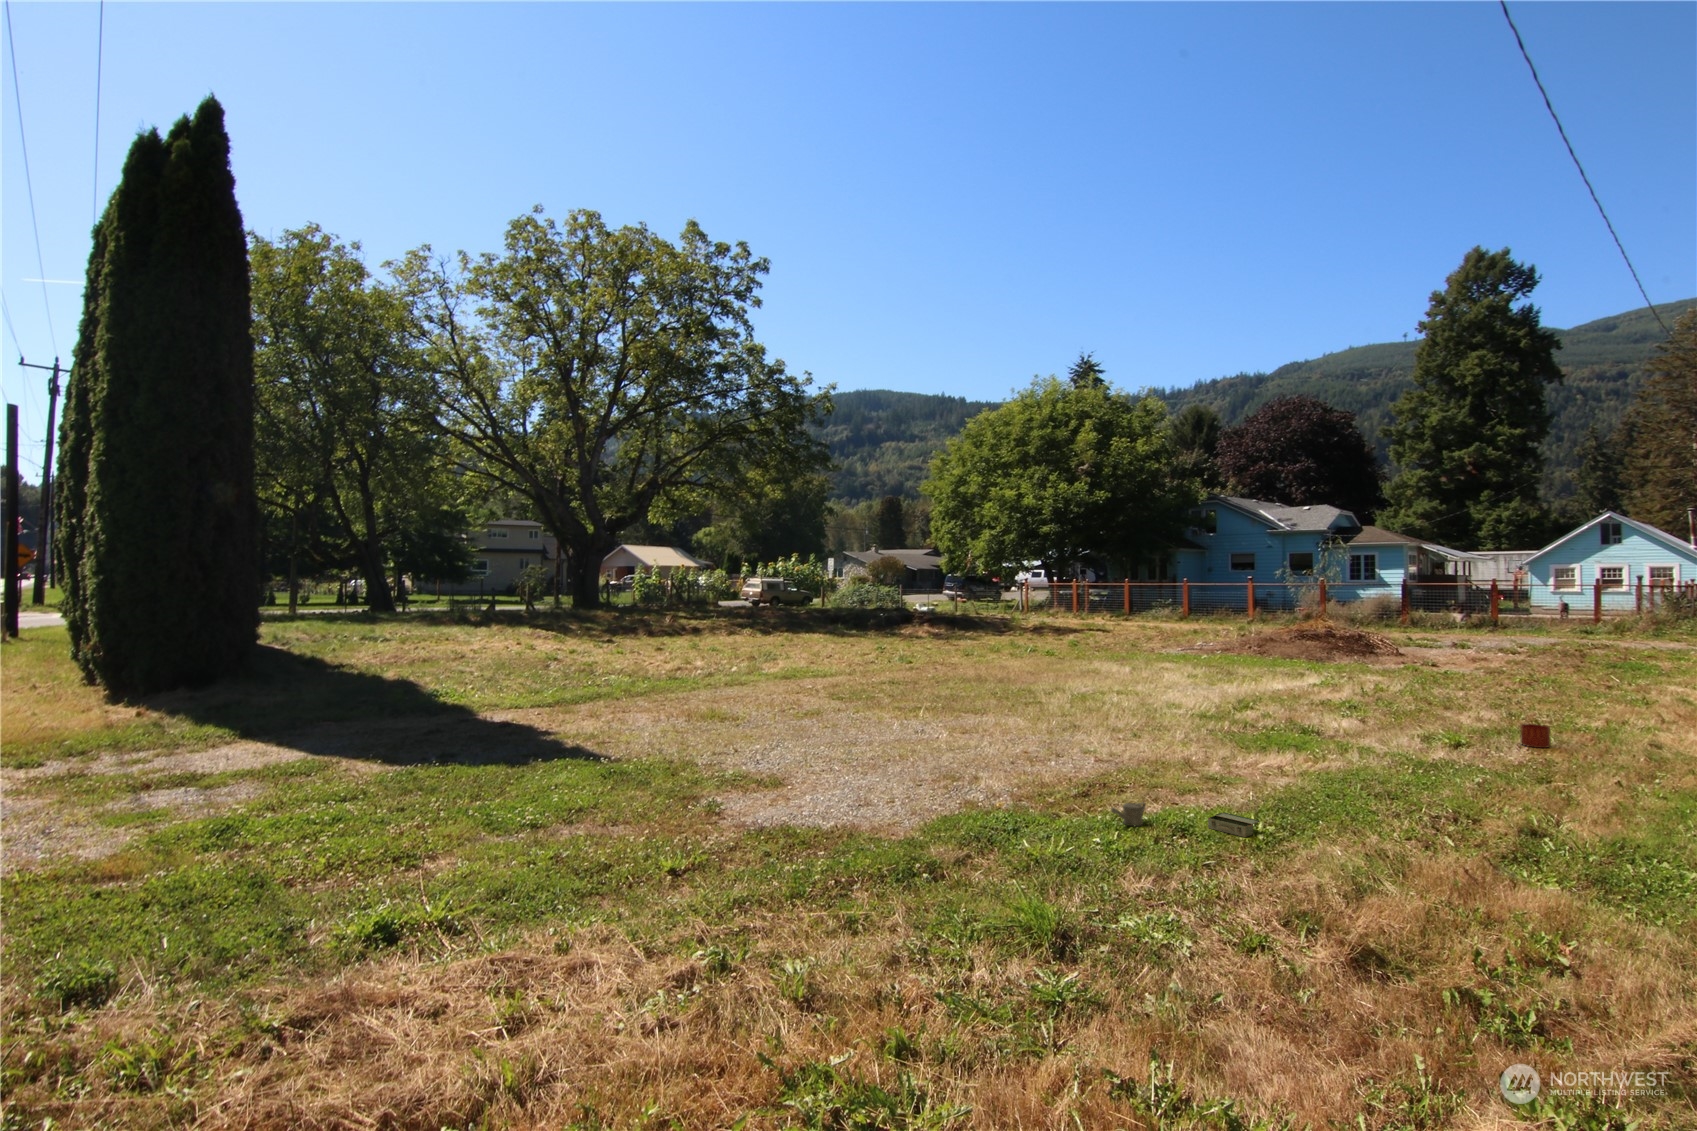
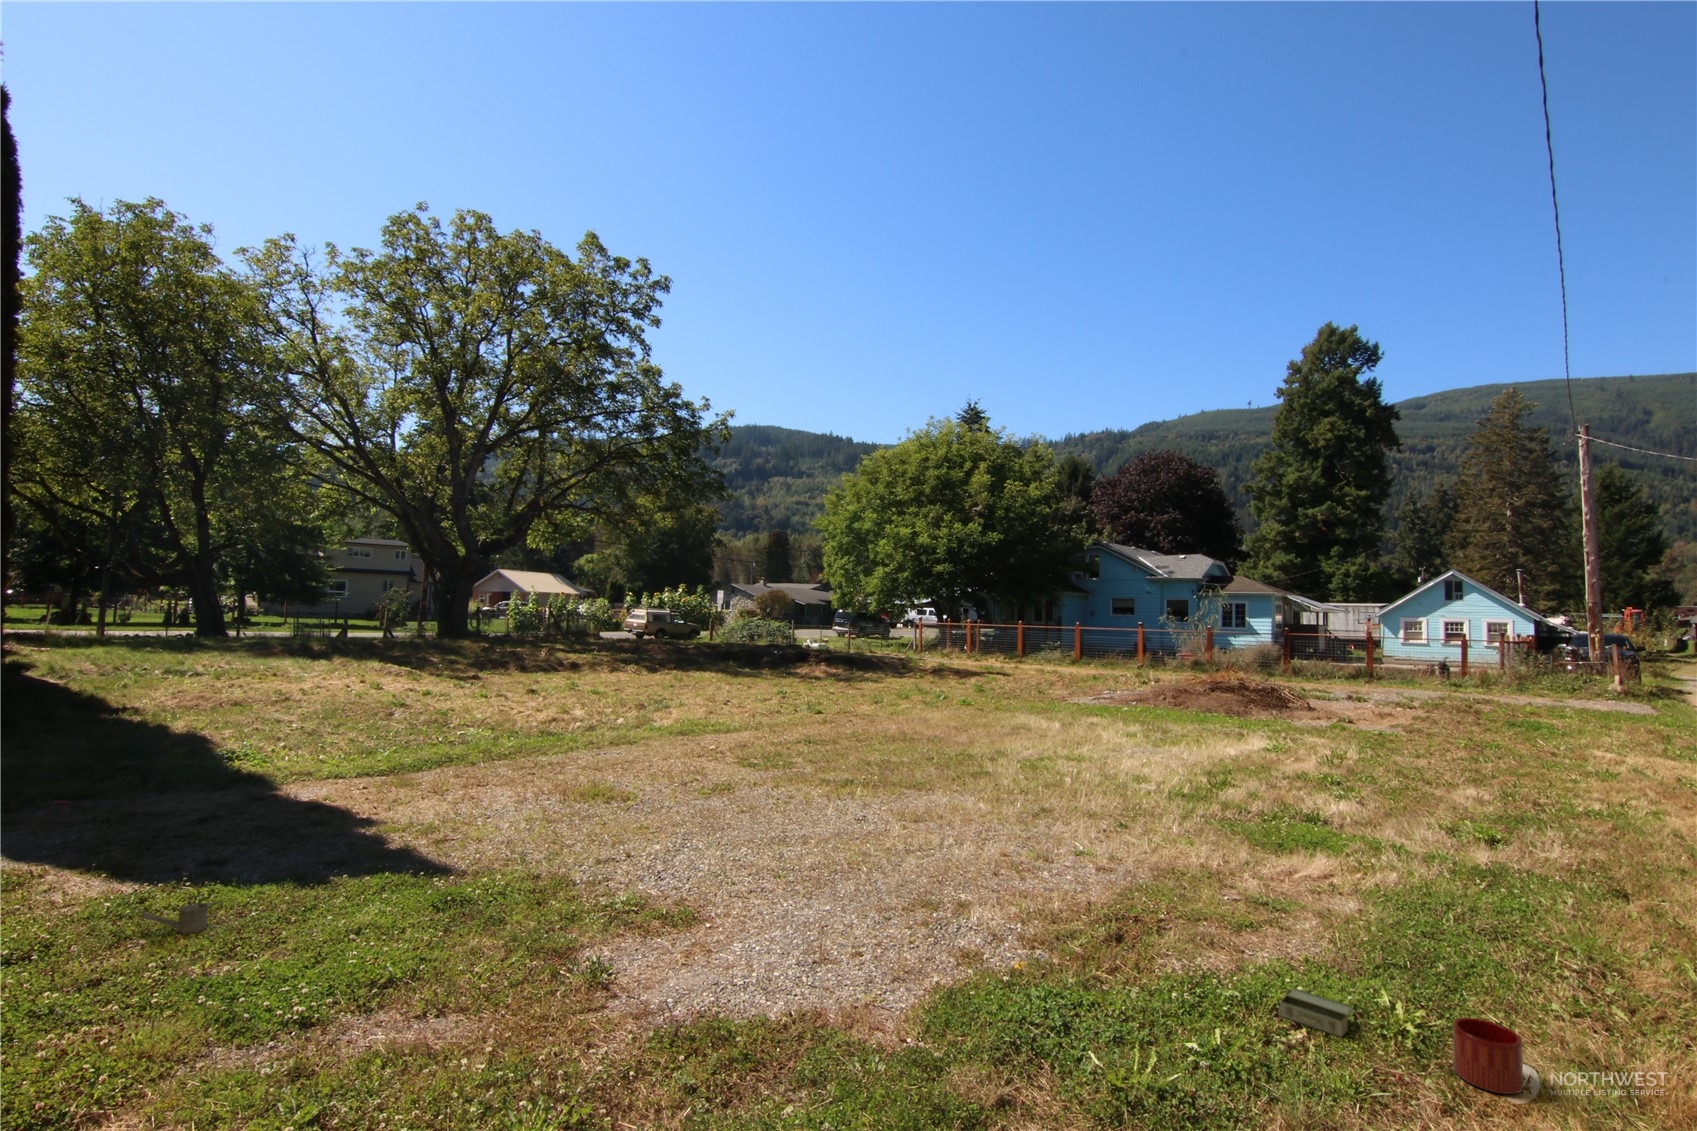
planter: present [1520,724,1550,748] -> present [1453,1017,1523,1094]
watering can: present [1111,802,1145,826] -> present [143,901,223,934]

